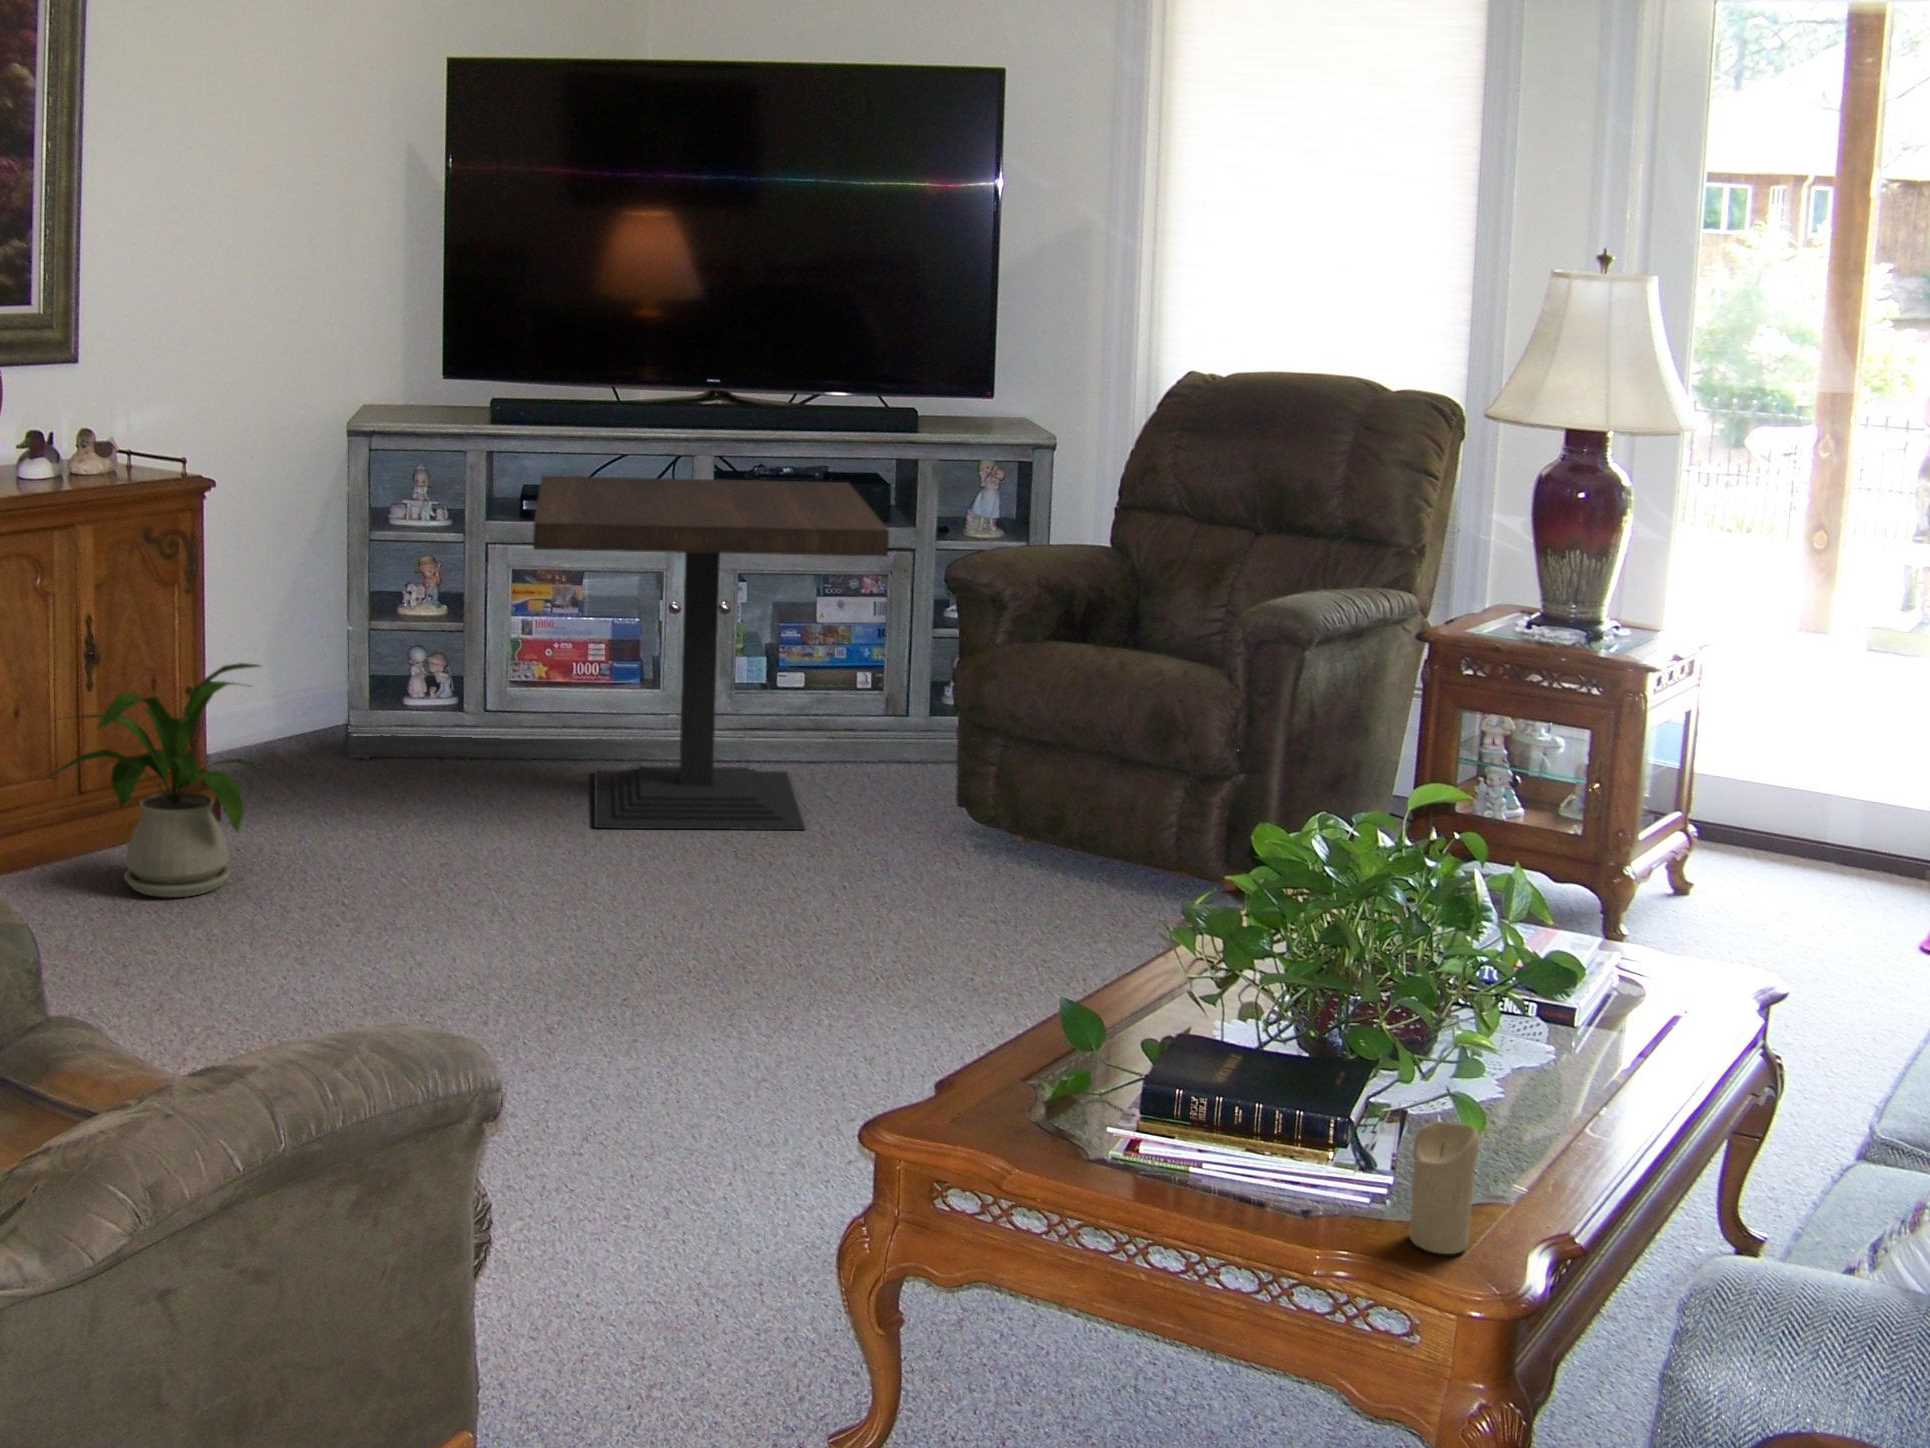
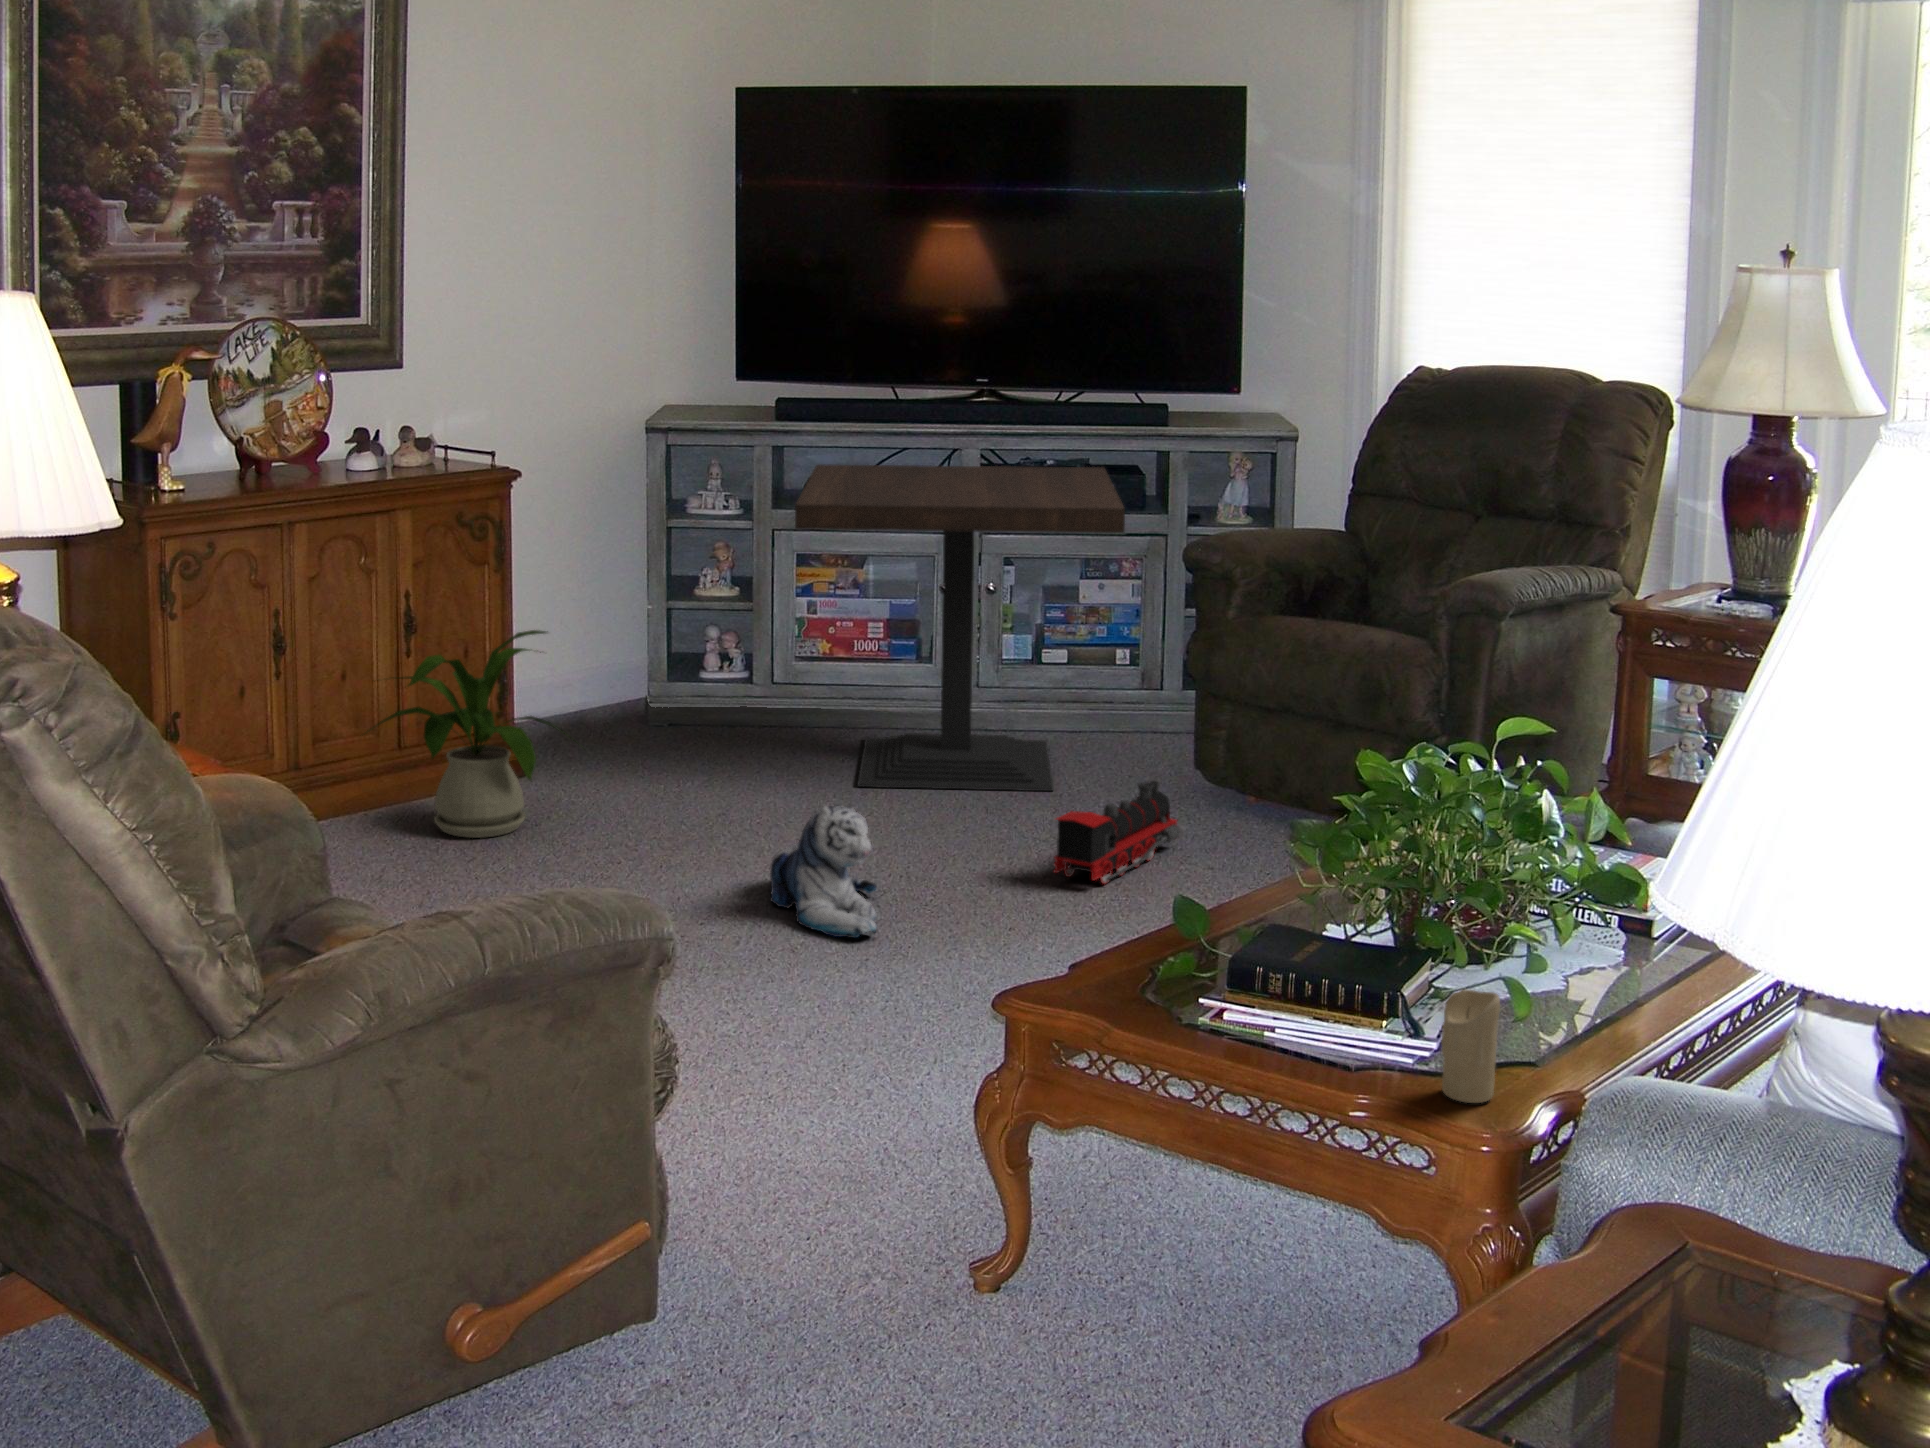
toy train: none [827,821,952,939] -> present [1054,780,1180,884]
plush toy: none [520,863,647,1012] -> present [770,806,877,938]

